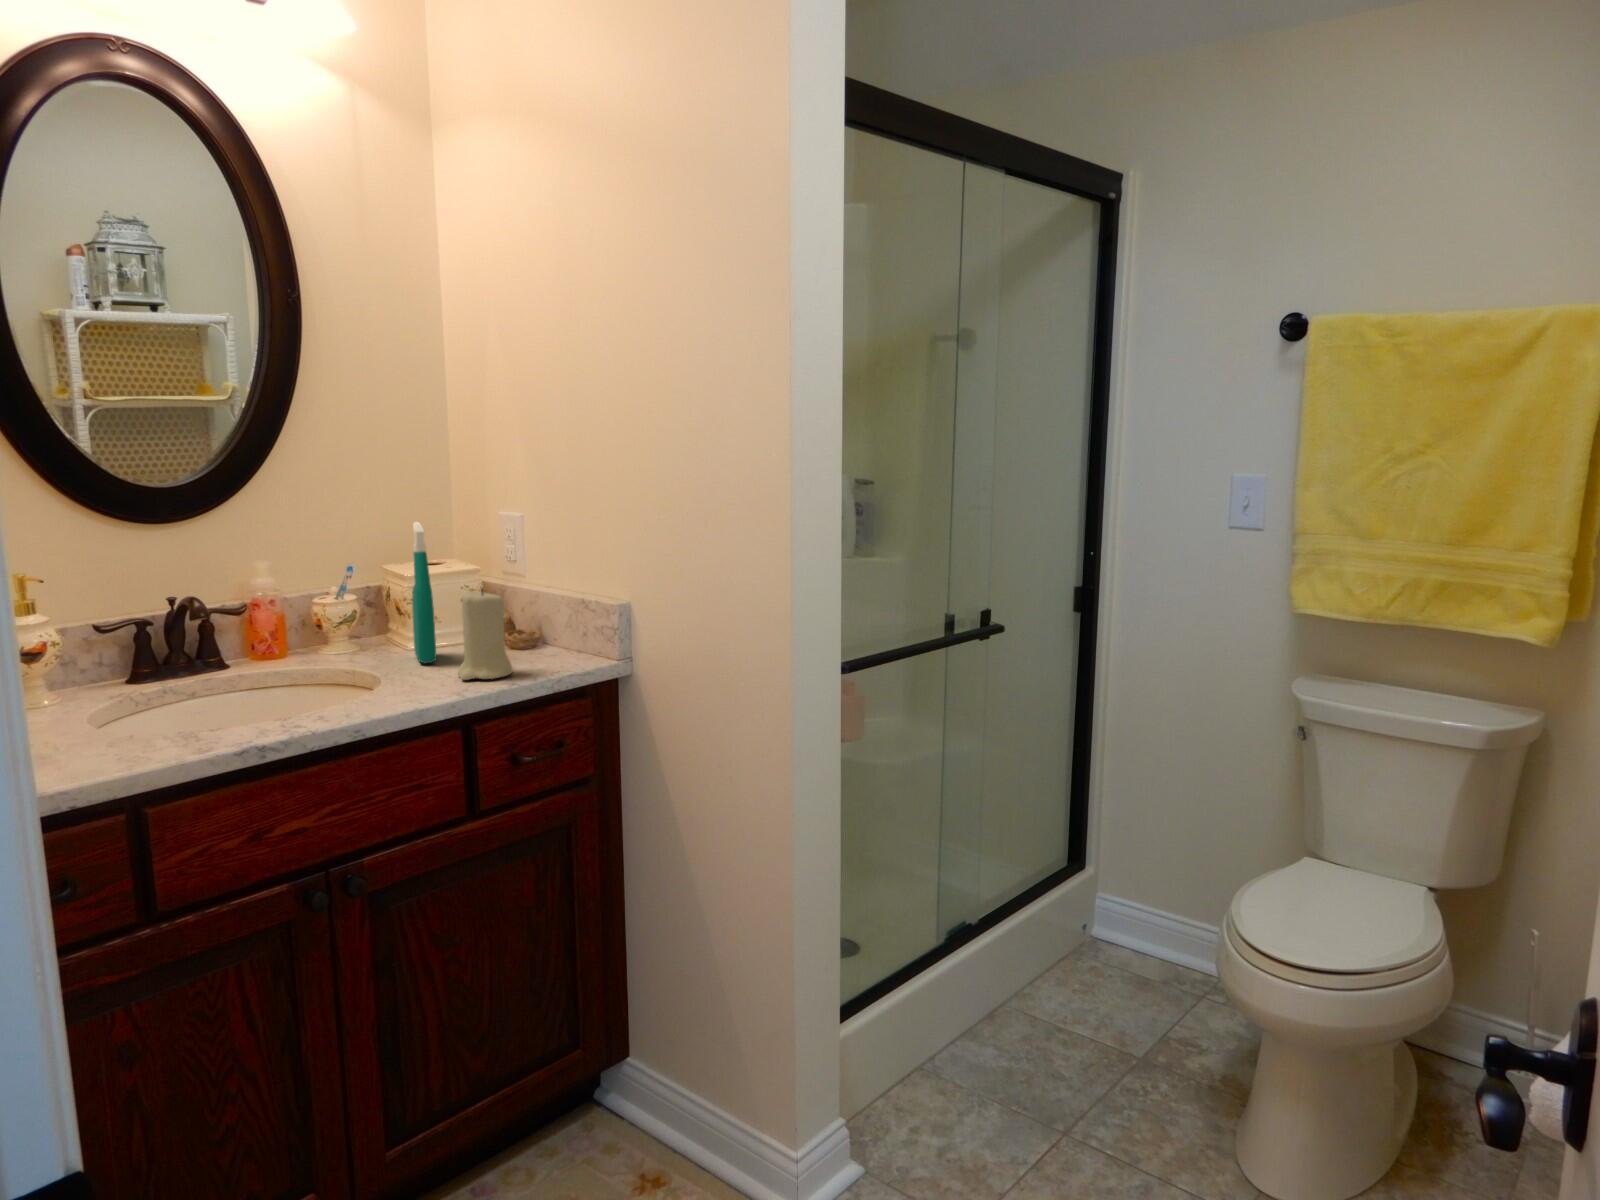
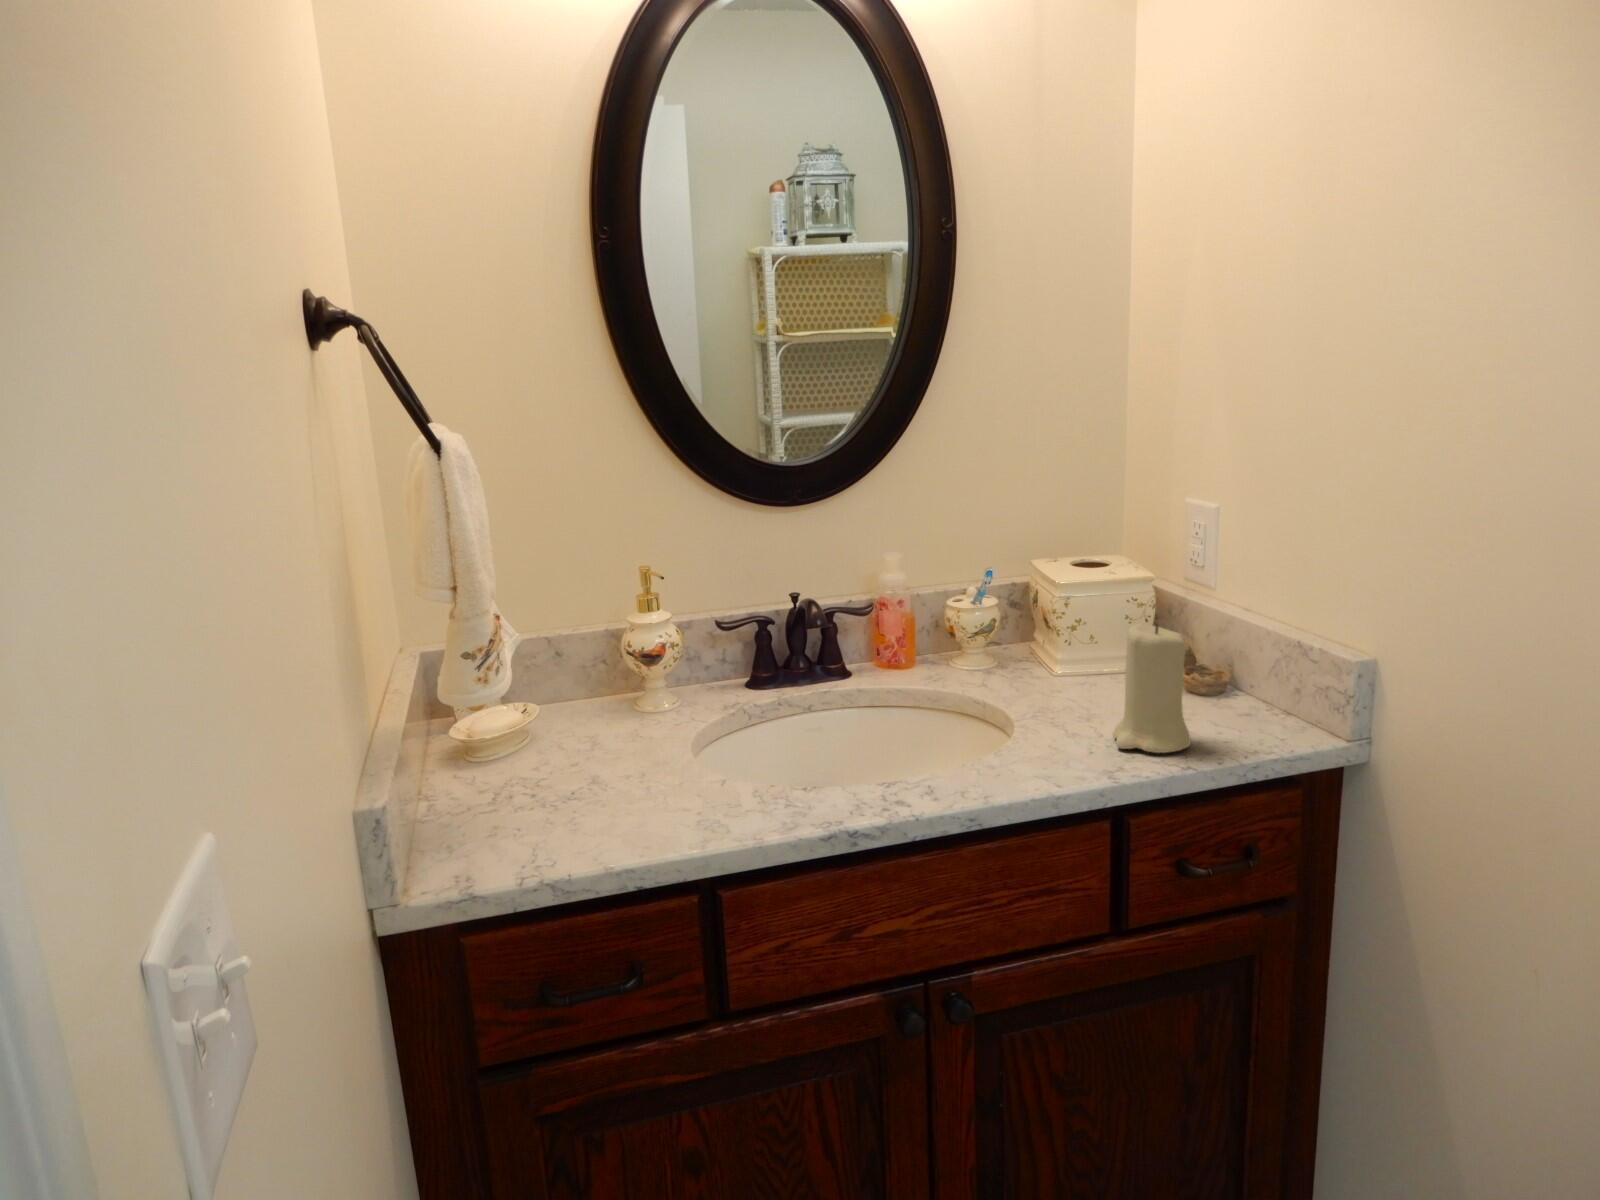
spray bottle: present [412,522,437,663] -> none [1061,515,1088,706]

